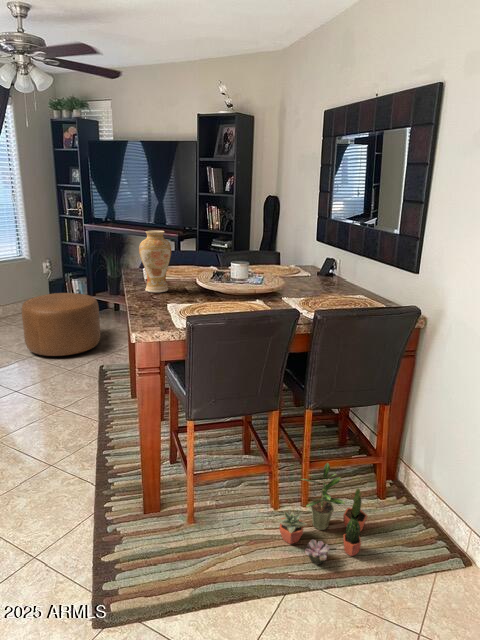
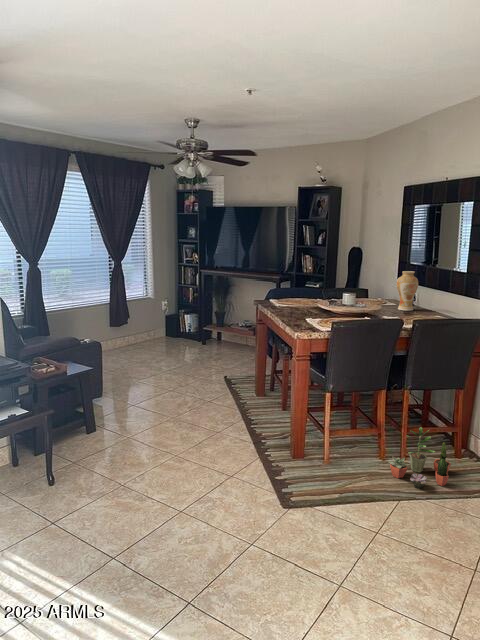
vase: present [139,230,171,292] -> present [397,271,418,311]
ottoman: present [22,293,100,356] -> none [163,322,219,368]

